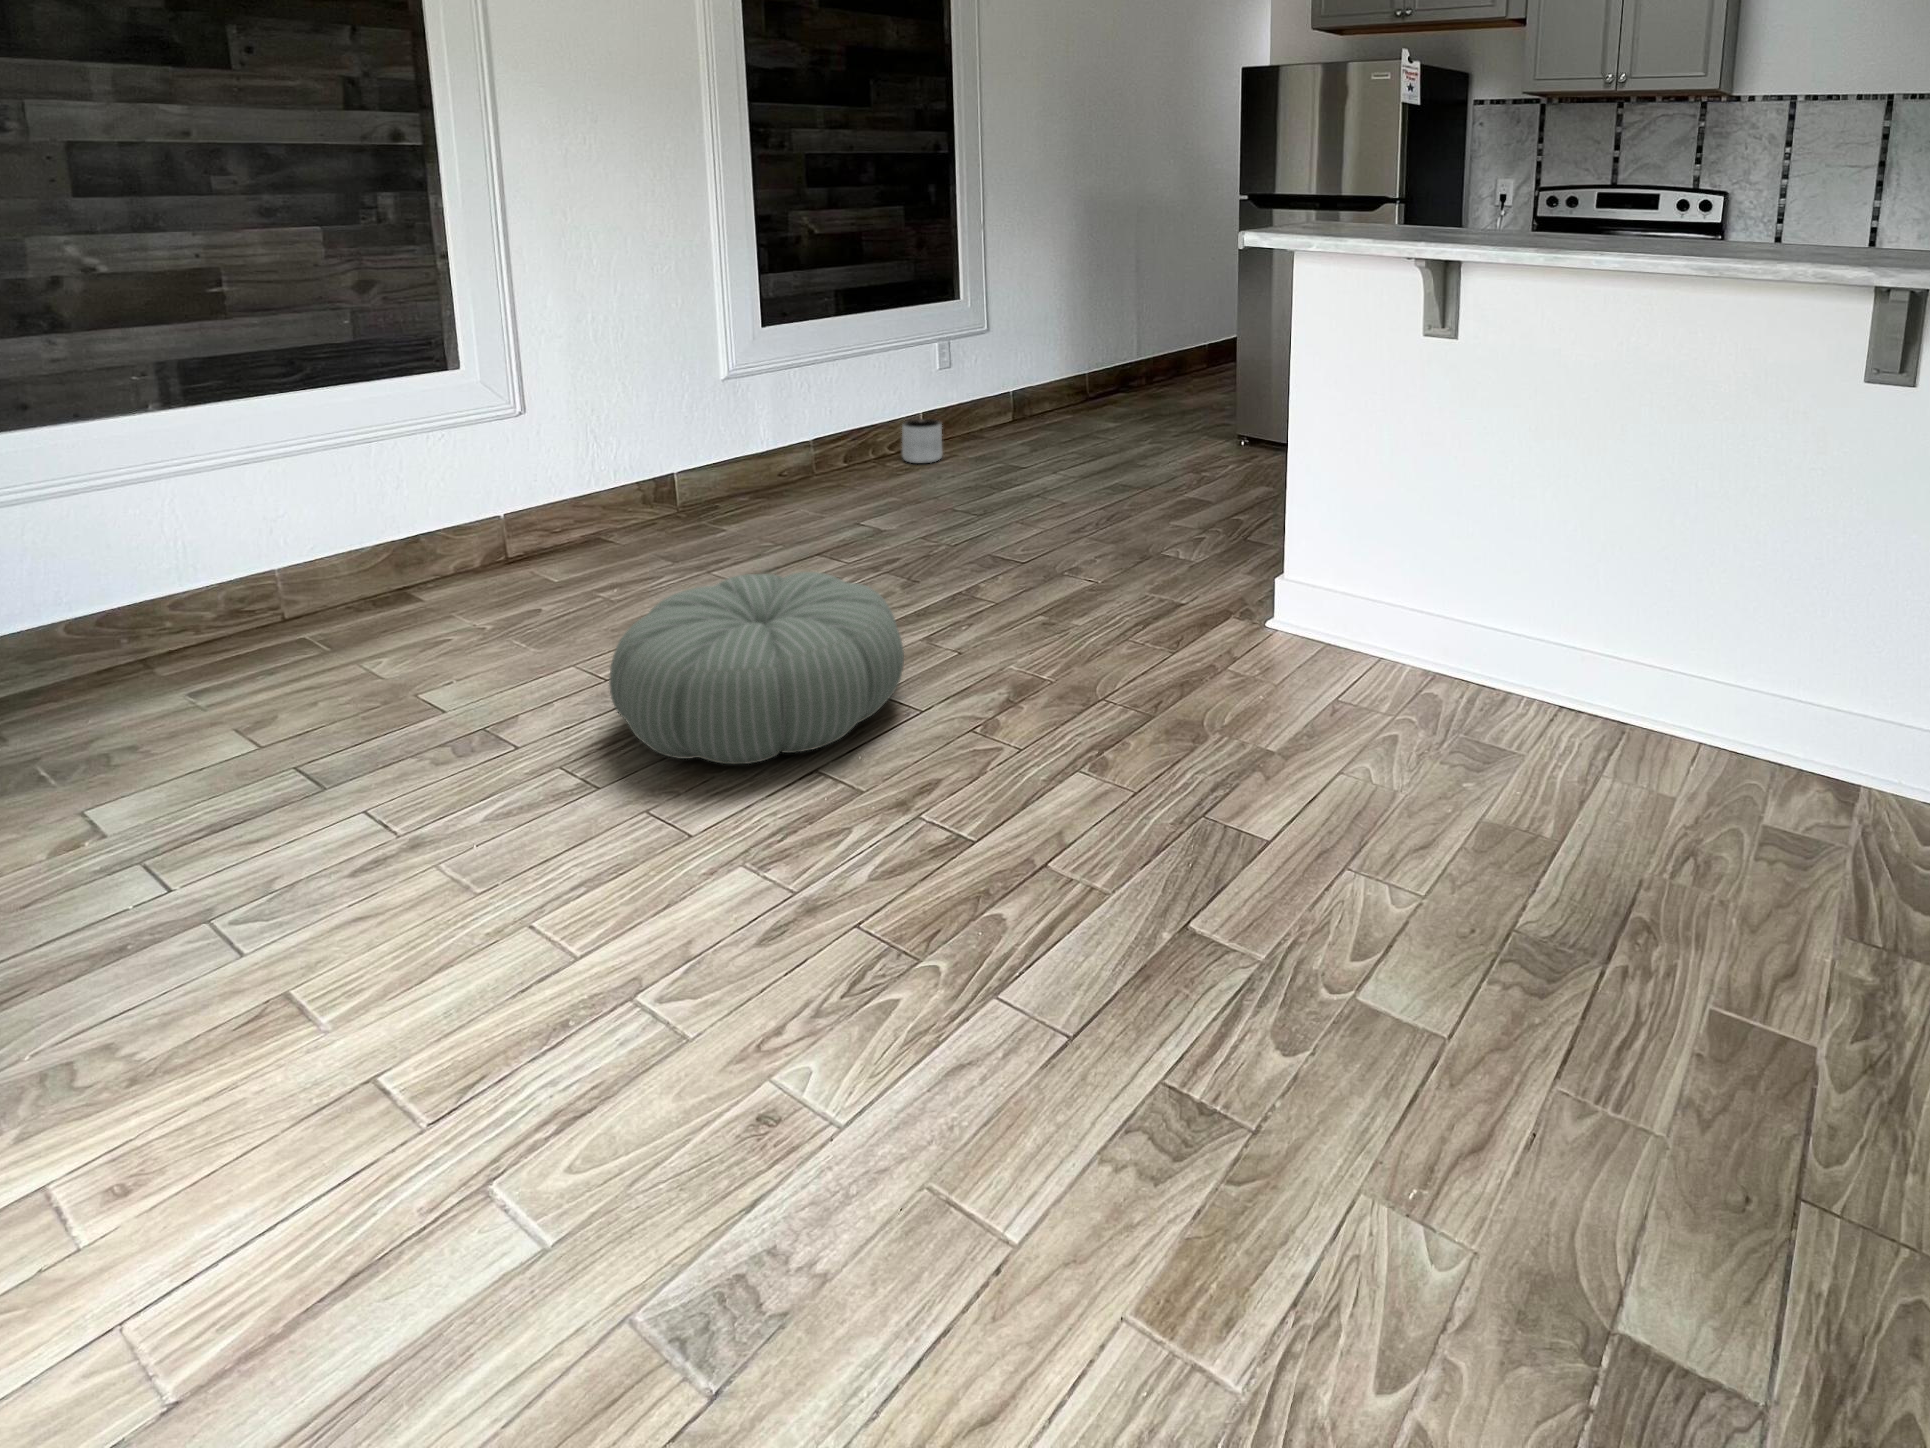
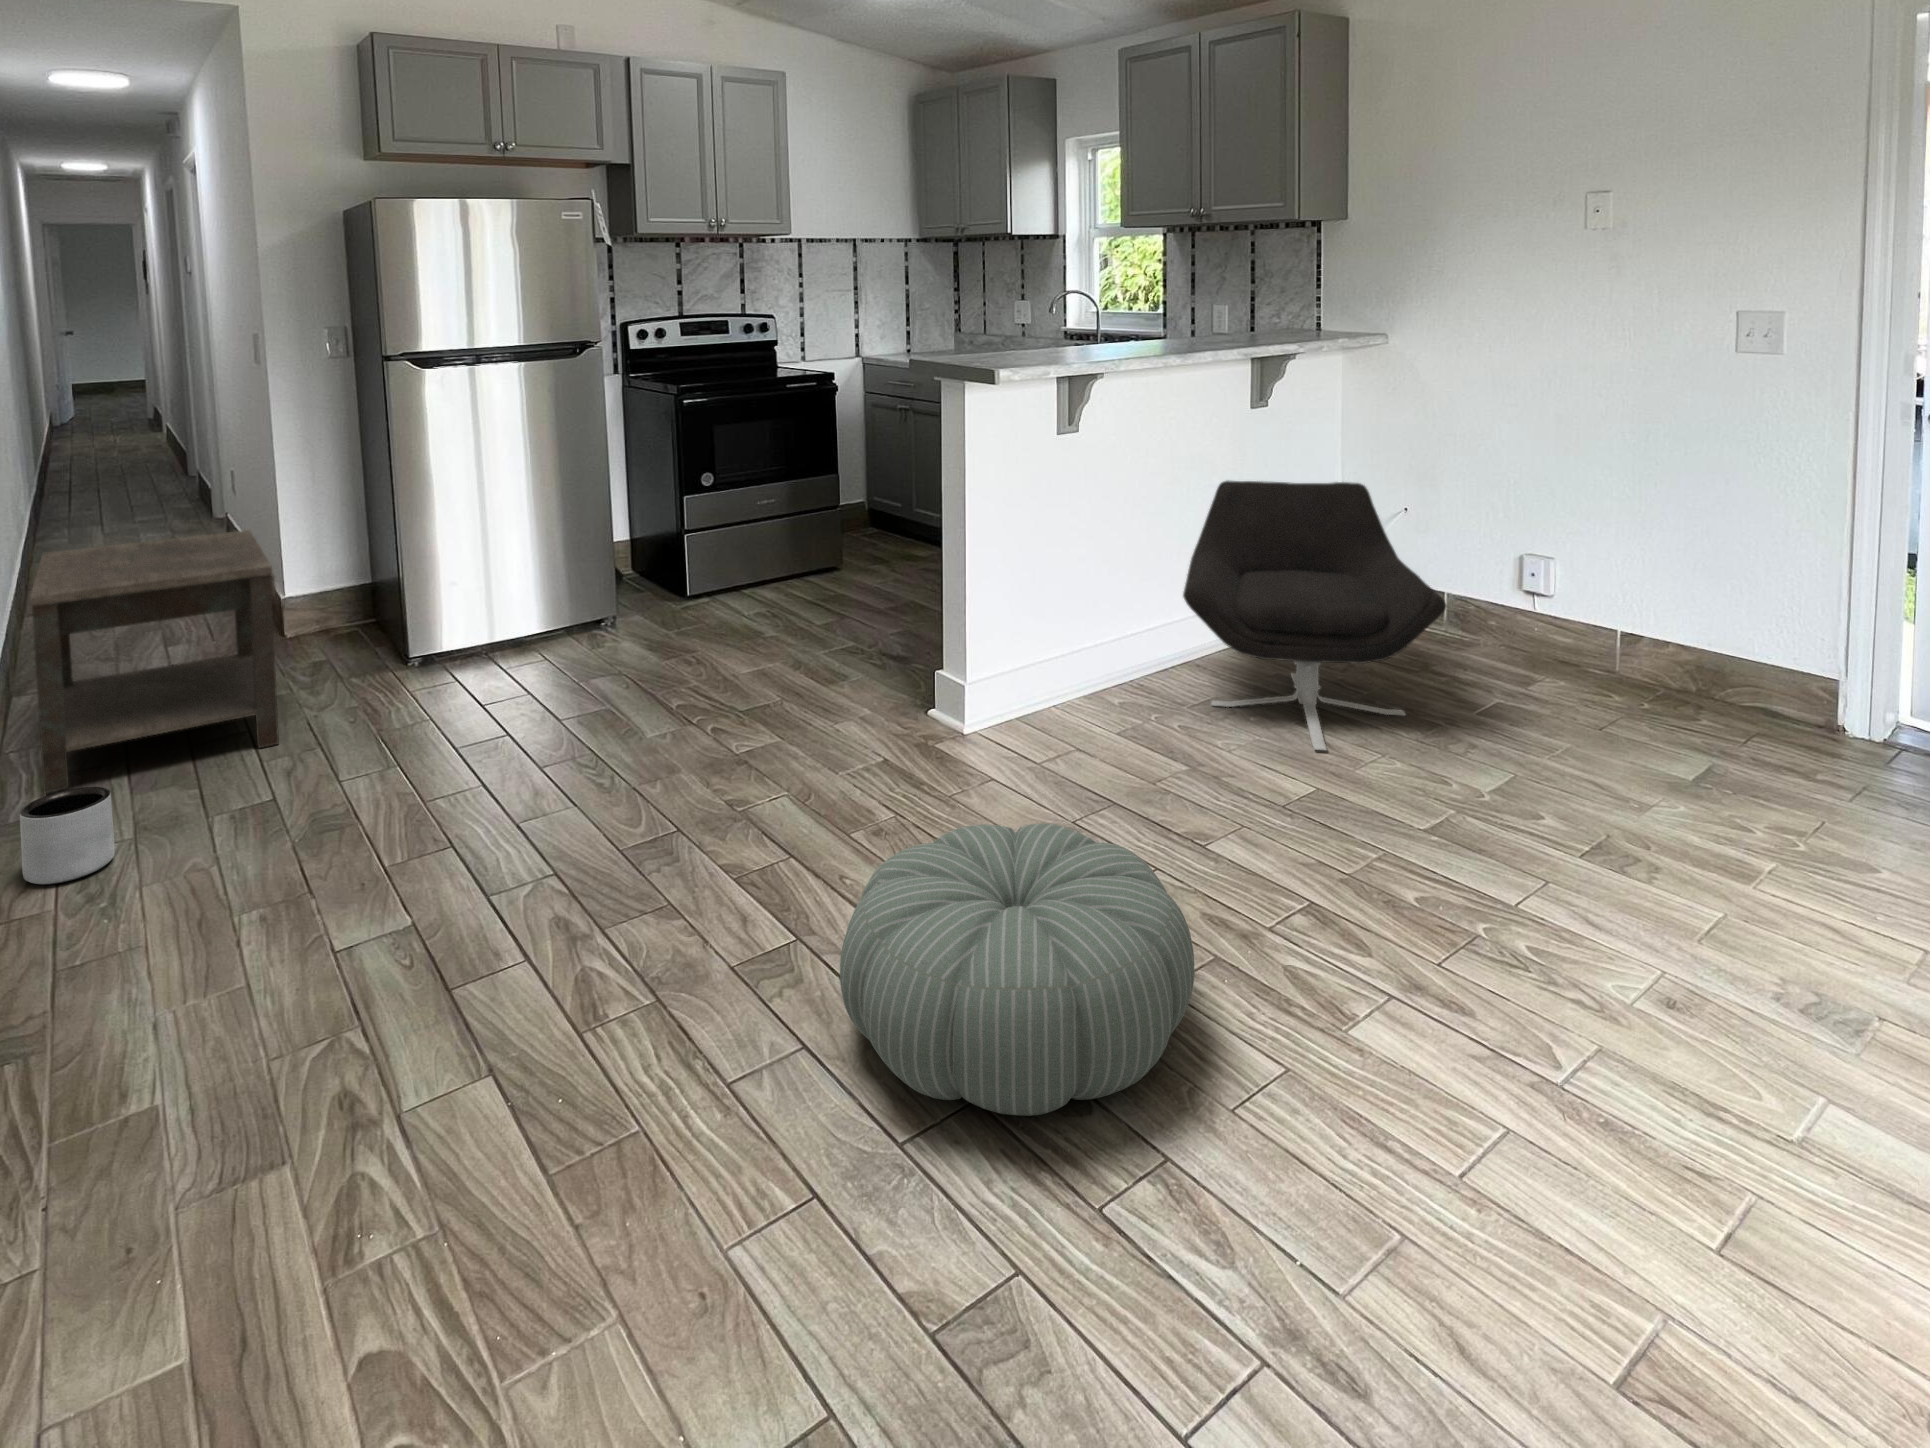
side table: none [995,307,1173,450] -> present [30,530,279,793]
lounge chair: none [1389,473,1892,919] -> present [1183,480,1446,750]

